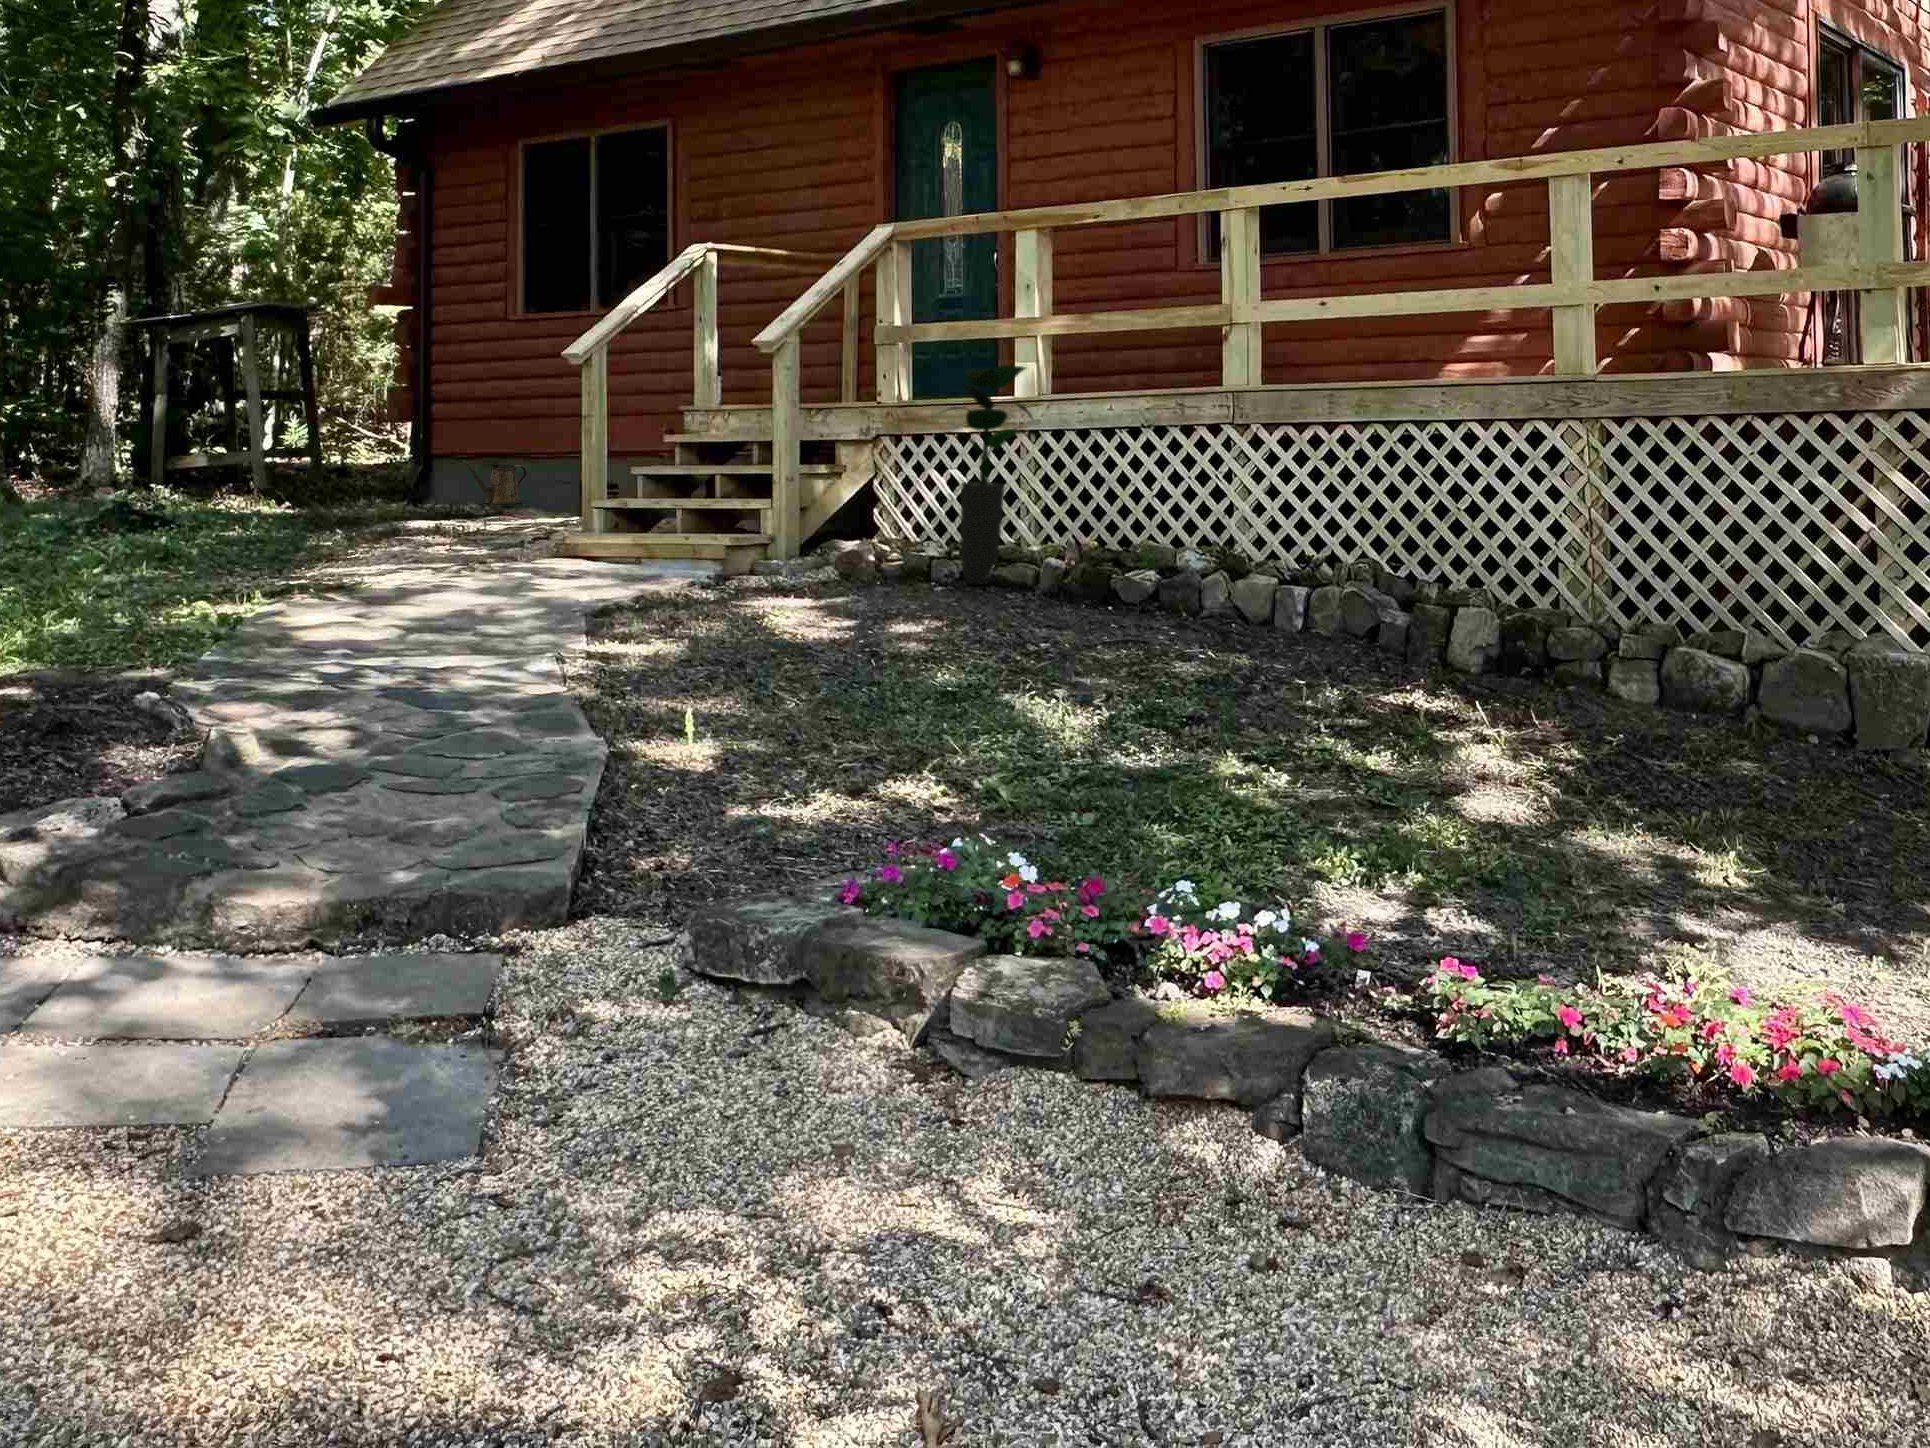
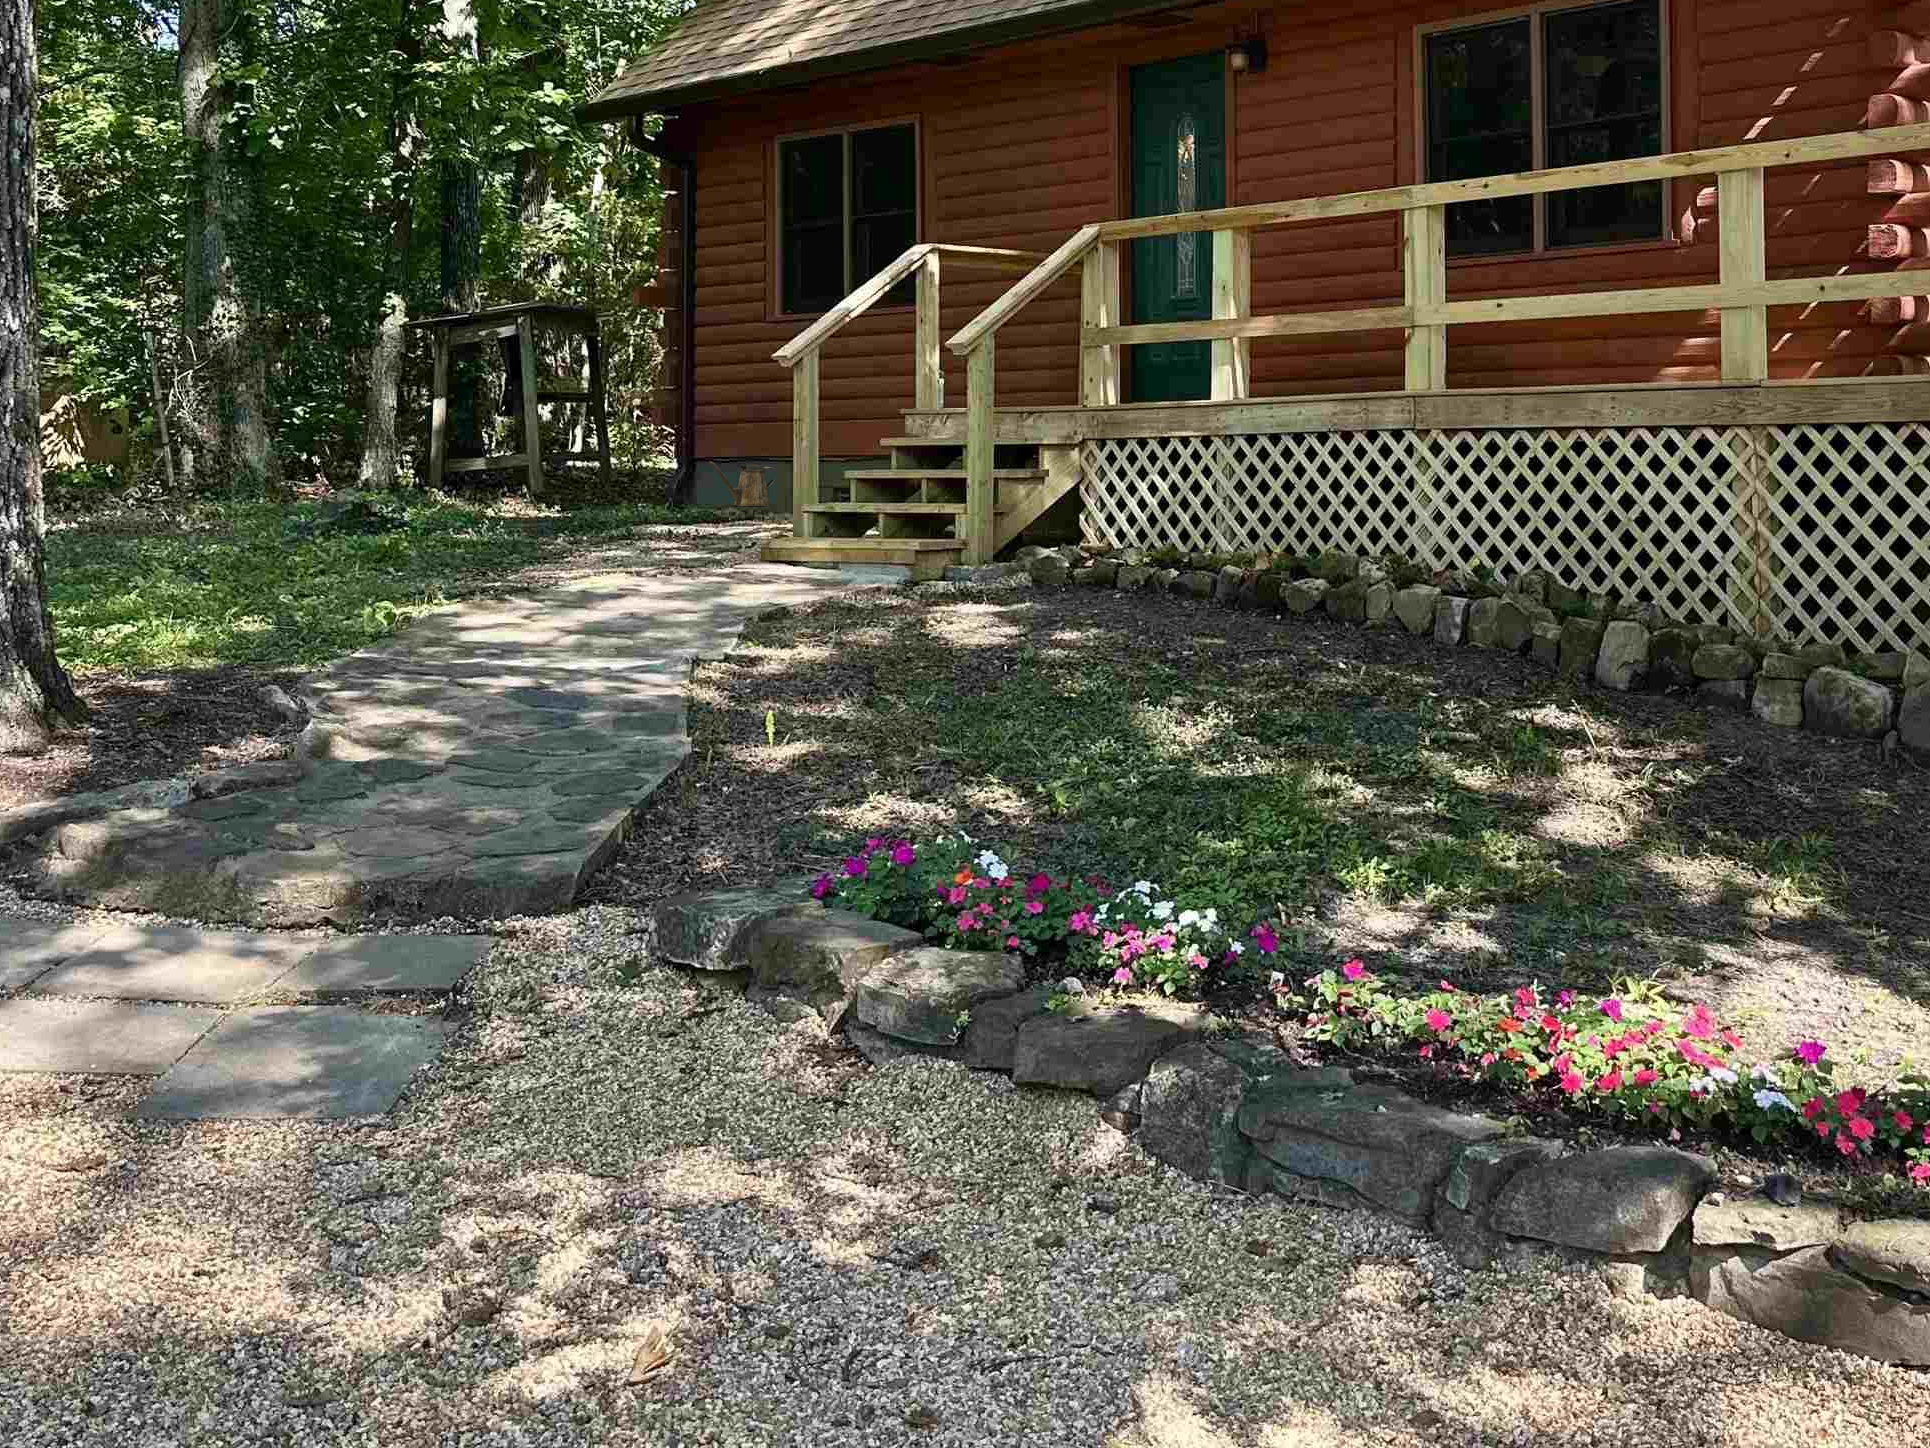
potted plant: present [945,365,1034,585] -> none [1112,366,1218,594]

